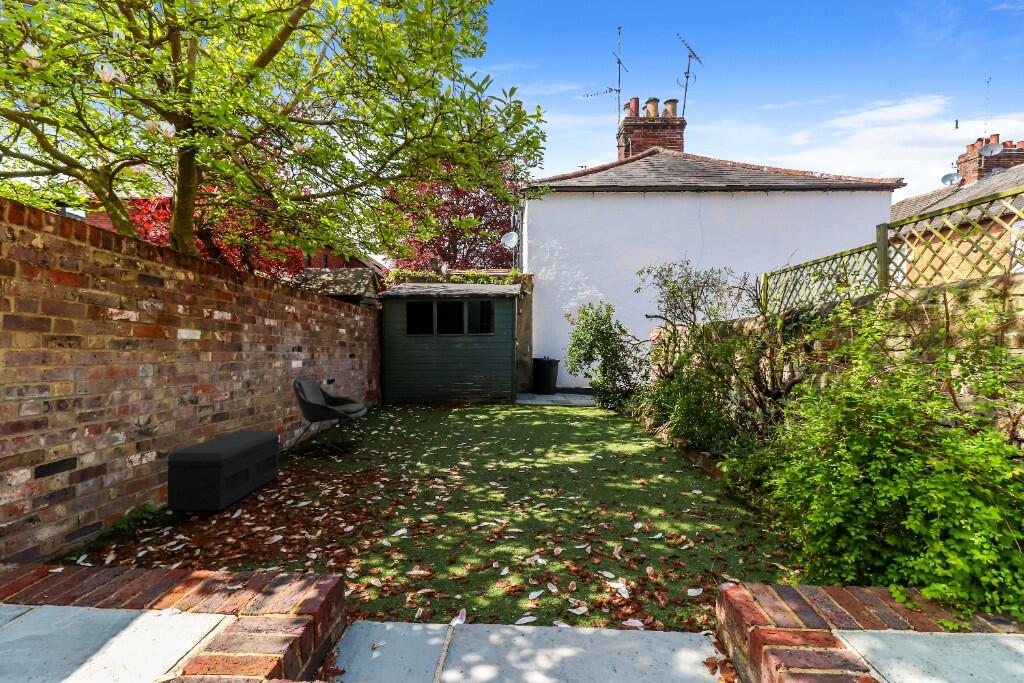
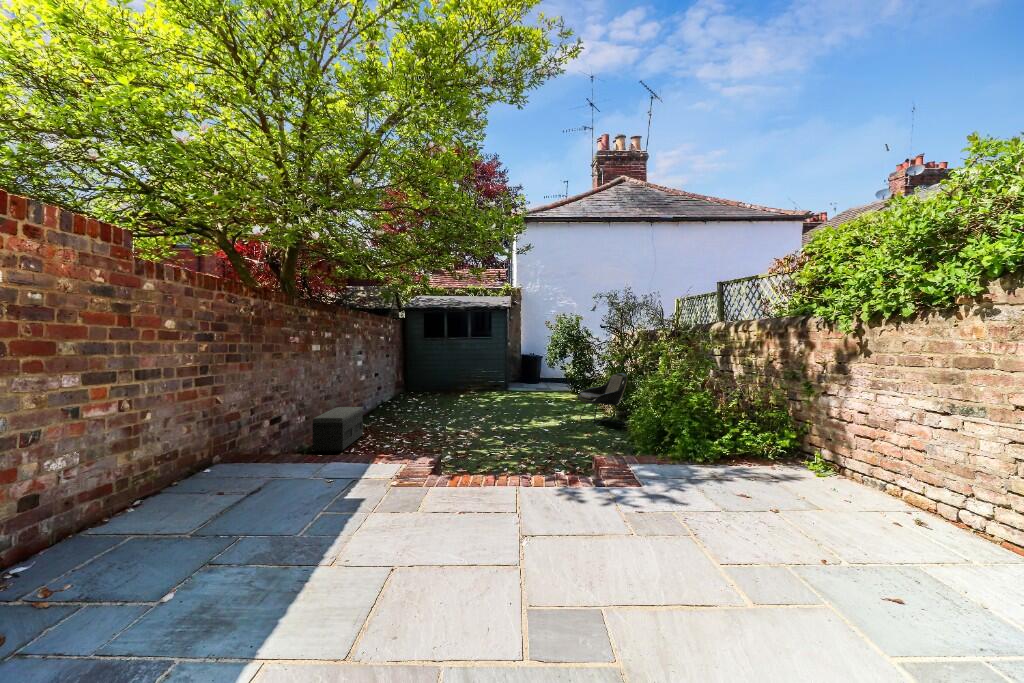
lounge chair: present [291,377,367,453] -> present [577,373,628,427]

